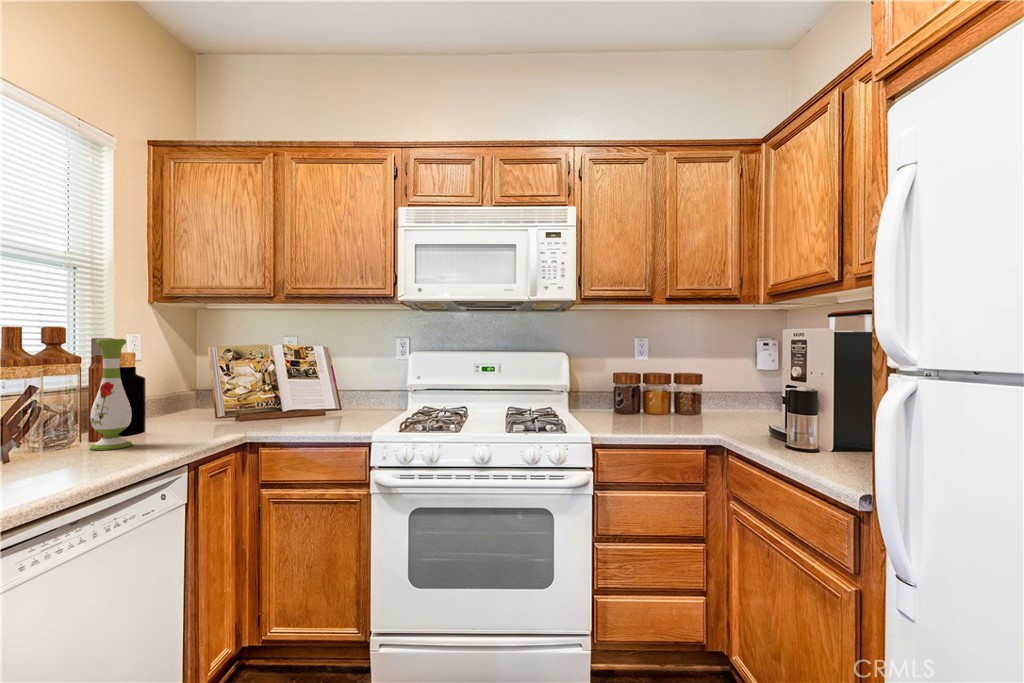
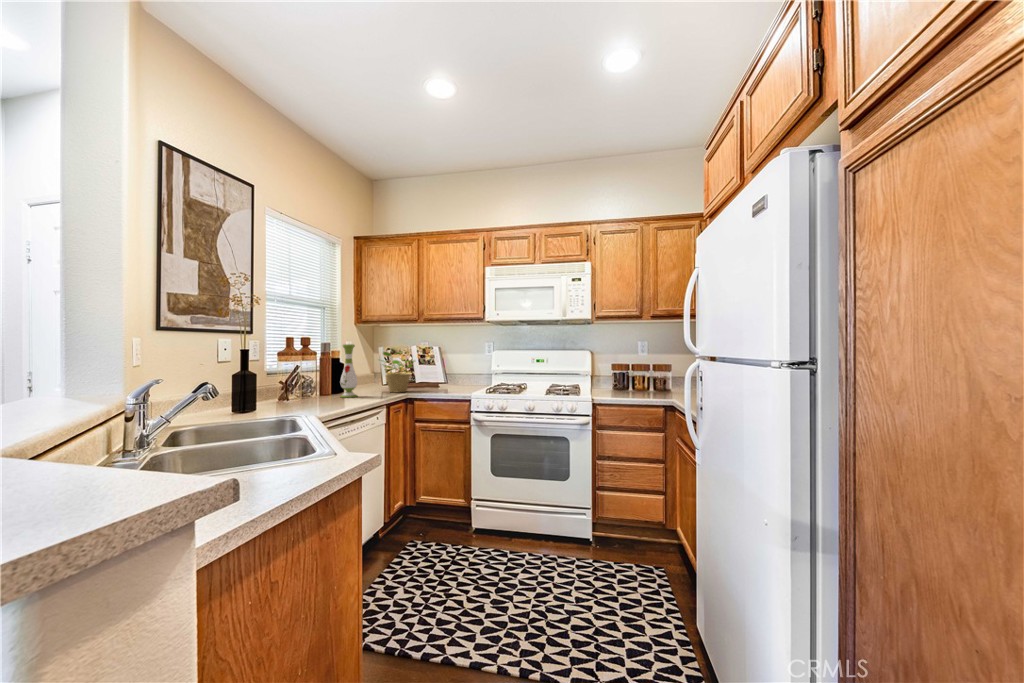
potted plant: none [183,353,264,432] -> present [383,352,415,393]

